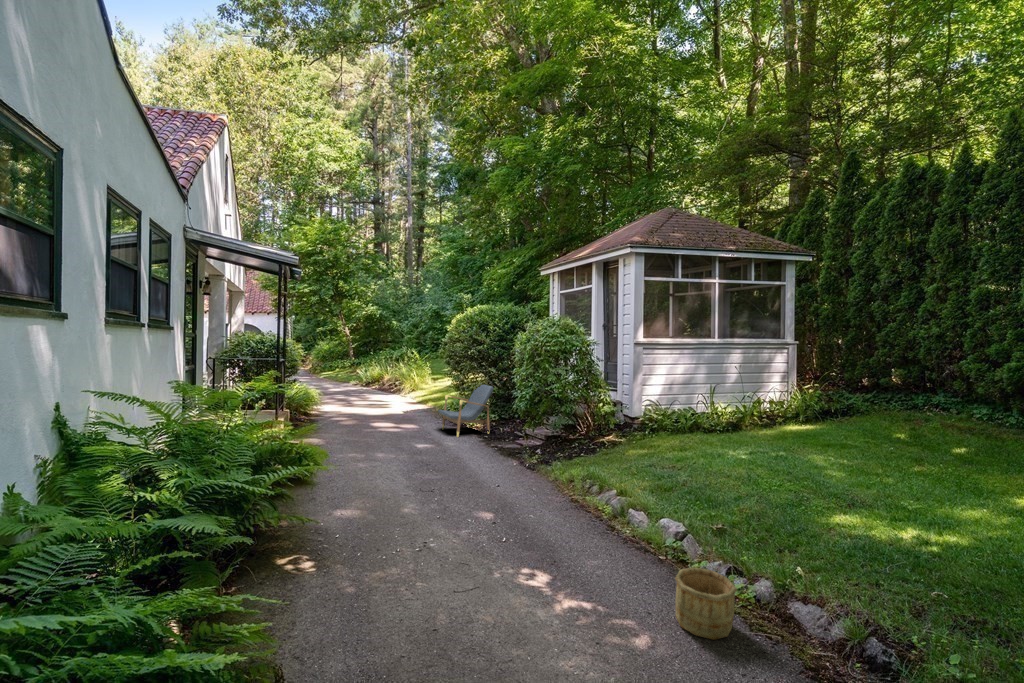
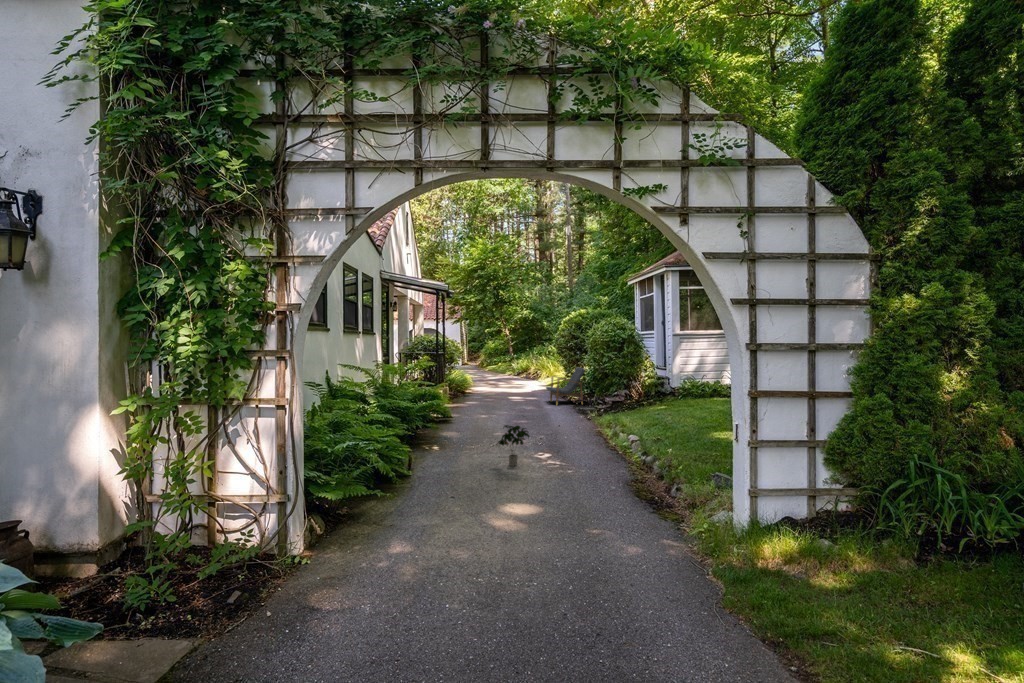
potted plant: none [478,531,552,619] -> present [498,425,529,466]
wooden bucket: present [675,568,737,640] -> none [590,448,620,478]

